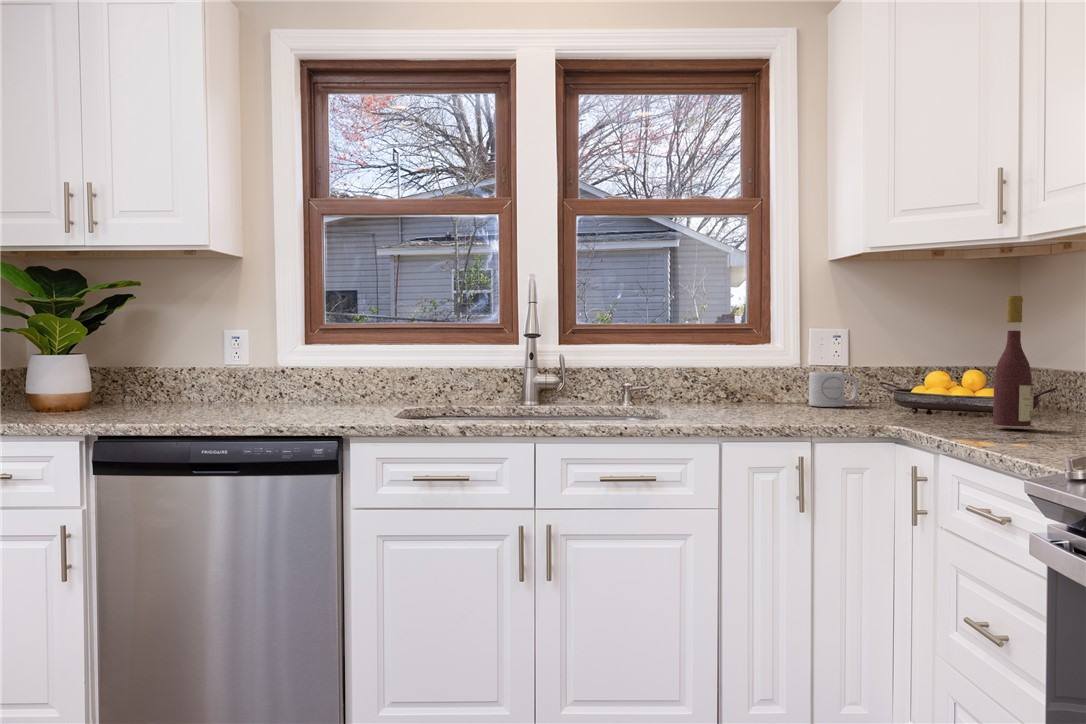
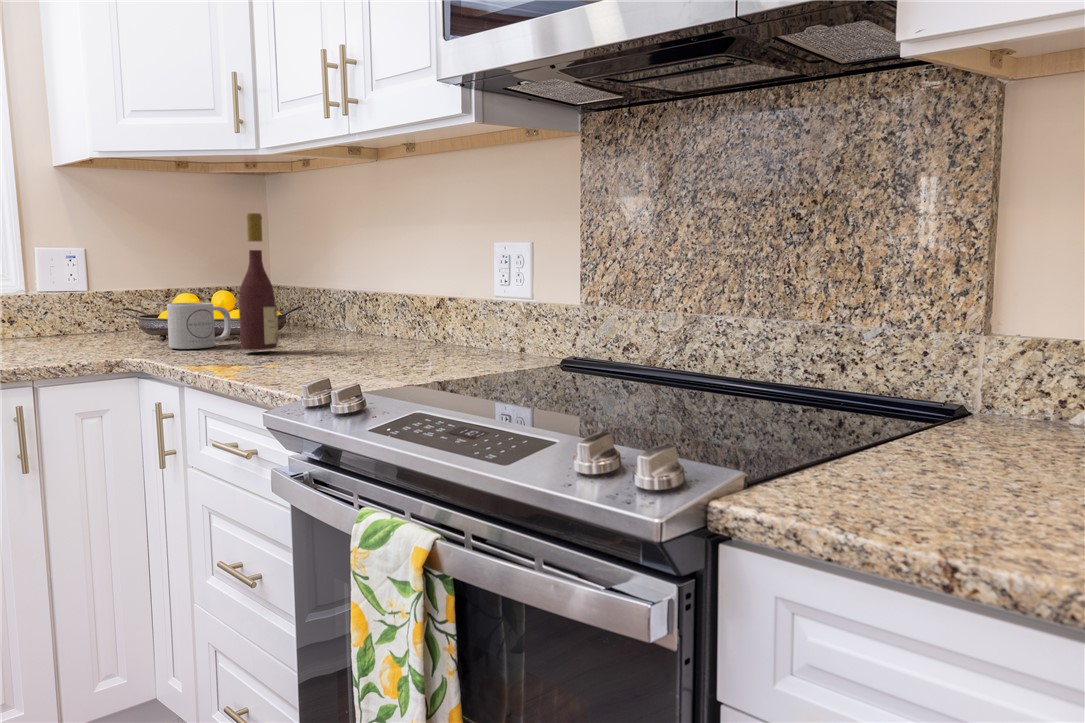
mug: present [809,372,858,407] -> present [167,303,231,349]

